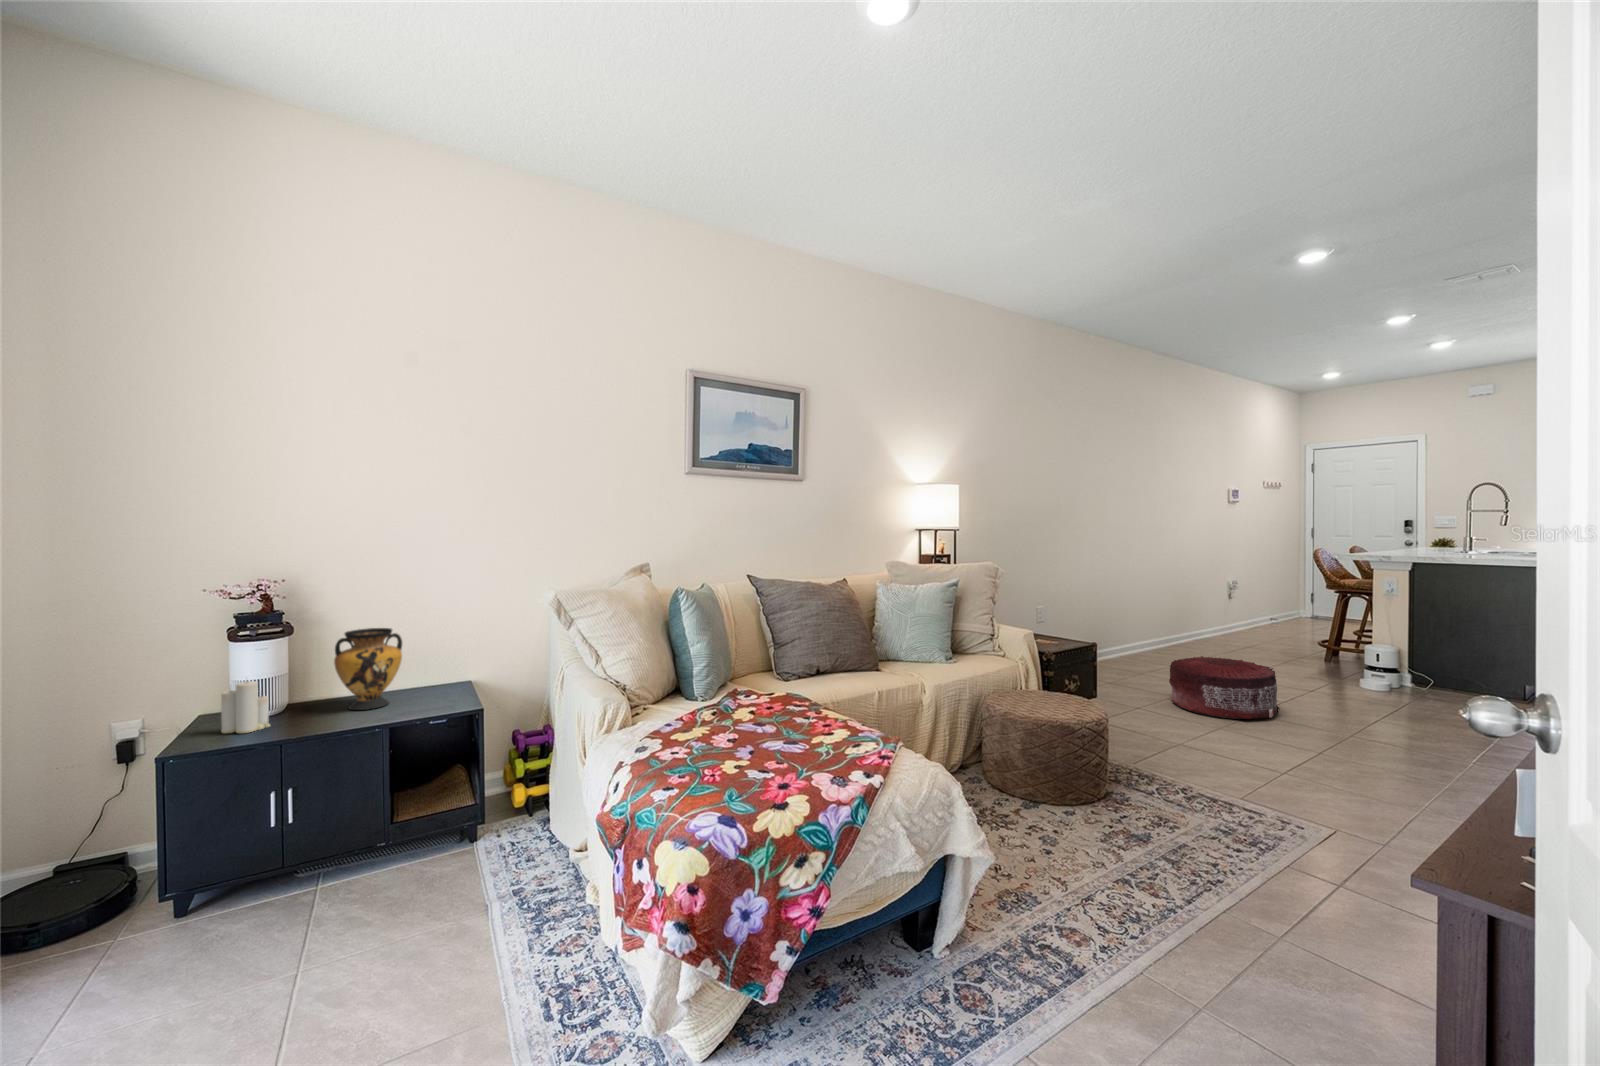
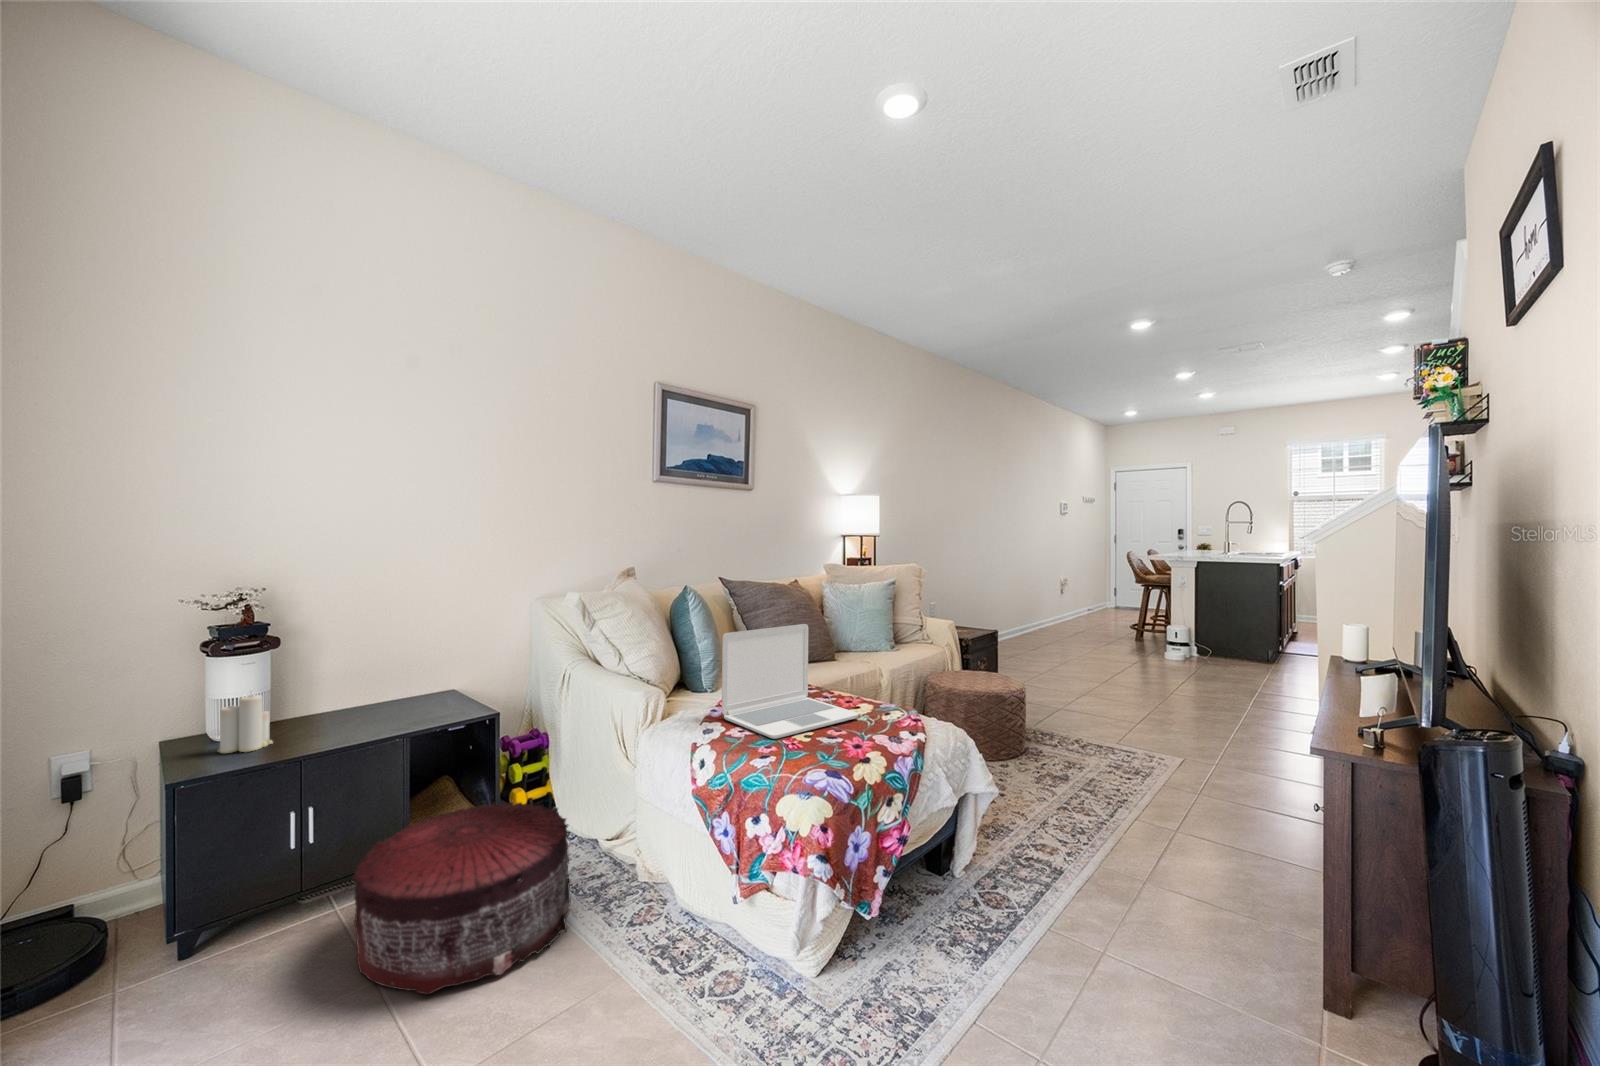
vase: present [334,628,402,710] -> none [329,635,400,722]
laptop: none [677,633,828,766] -> present [722,624,859,739]
pouf: present [1169,656,1279,719] -> present [353,802,571,995]

